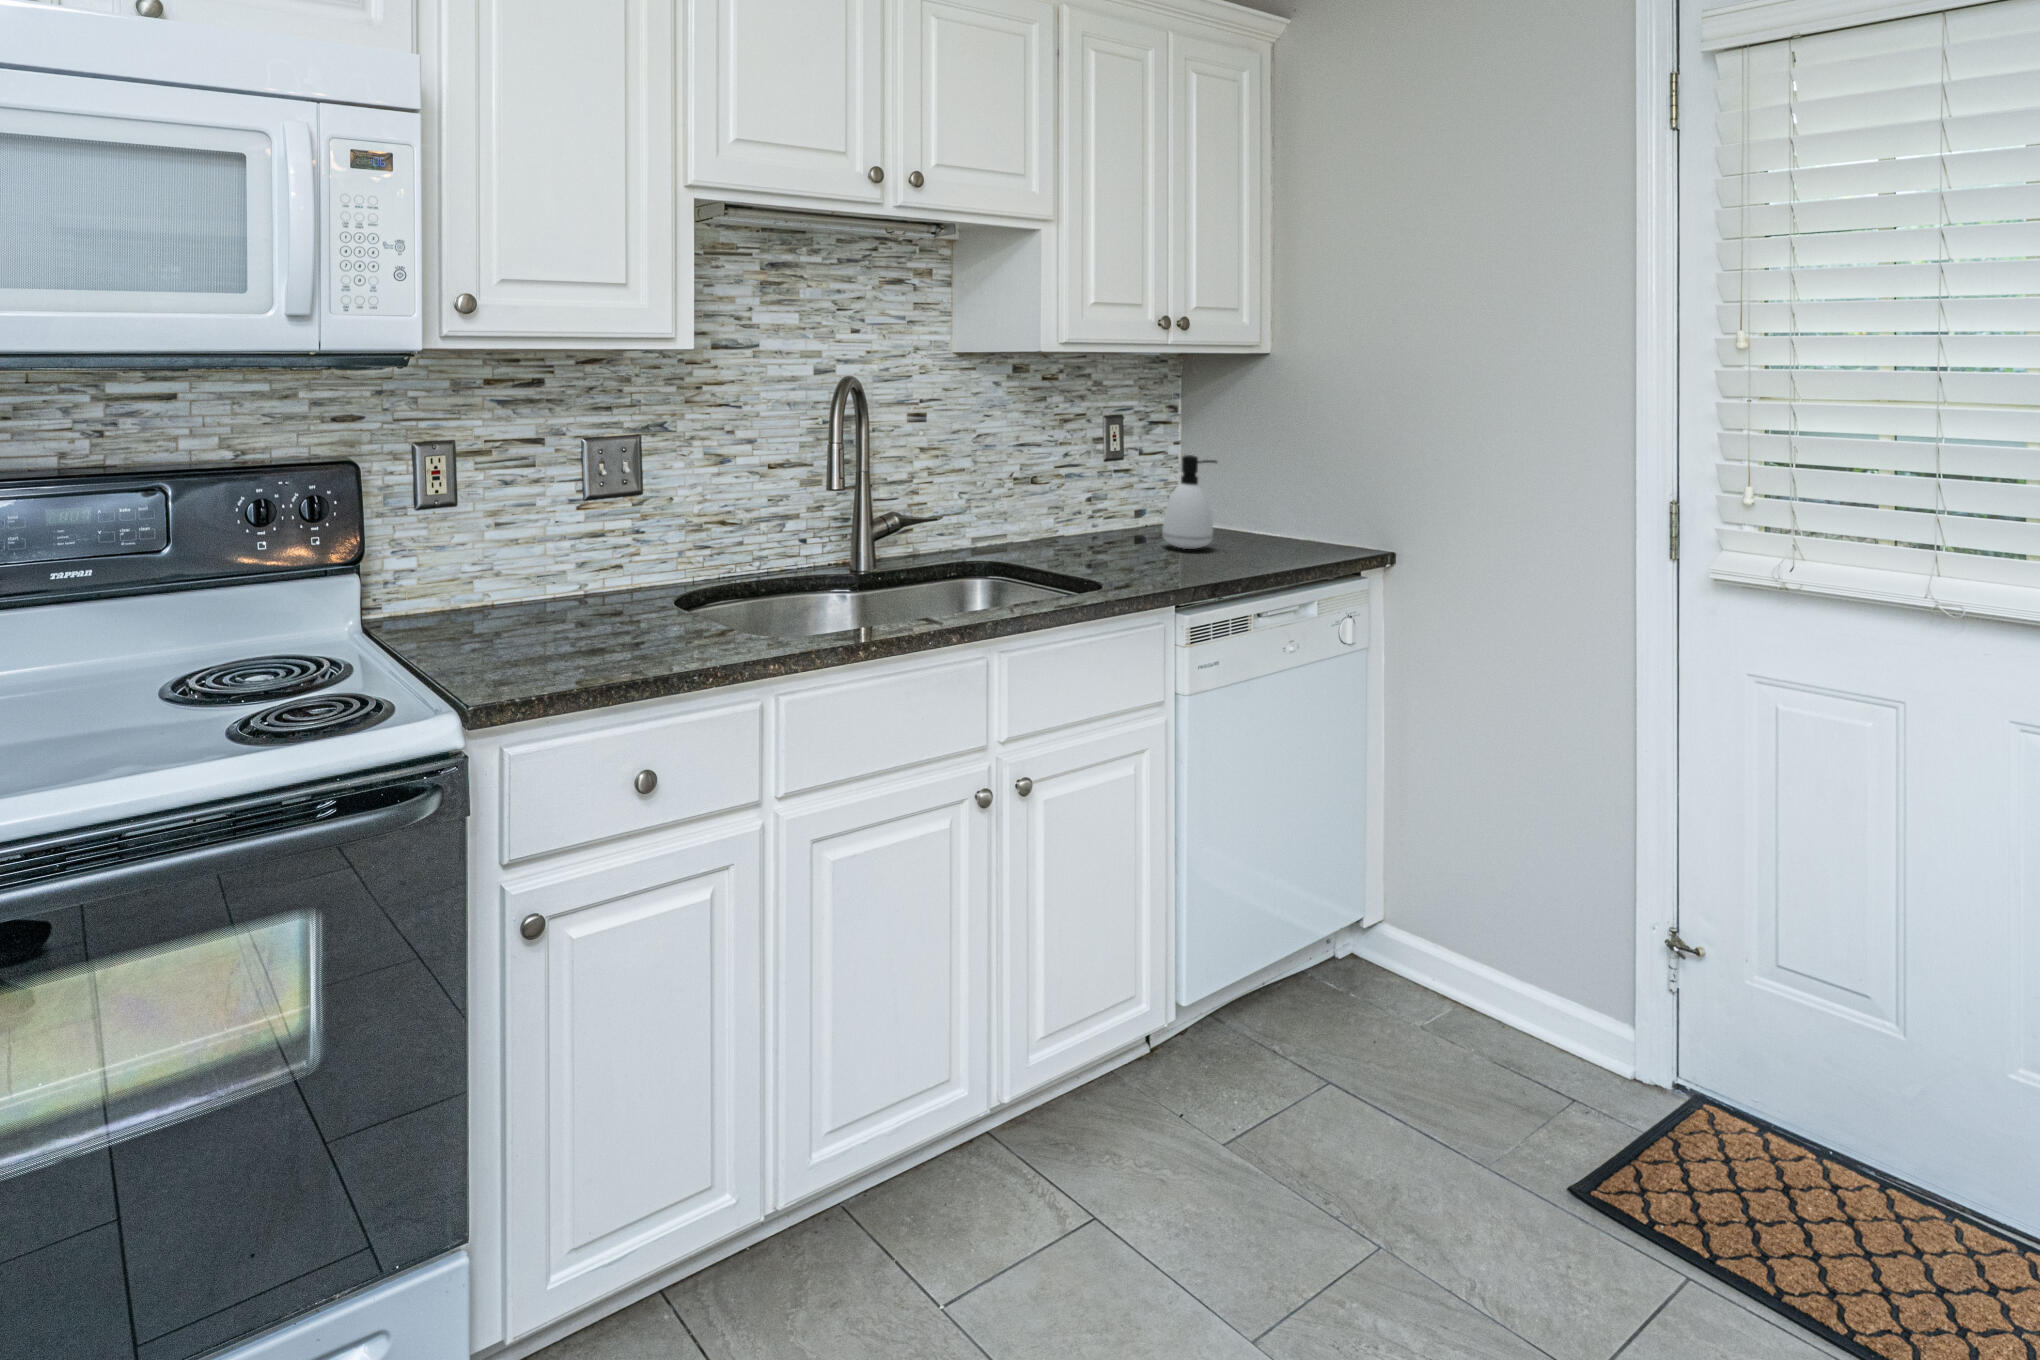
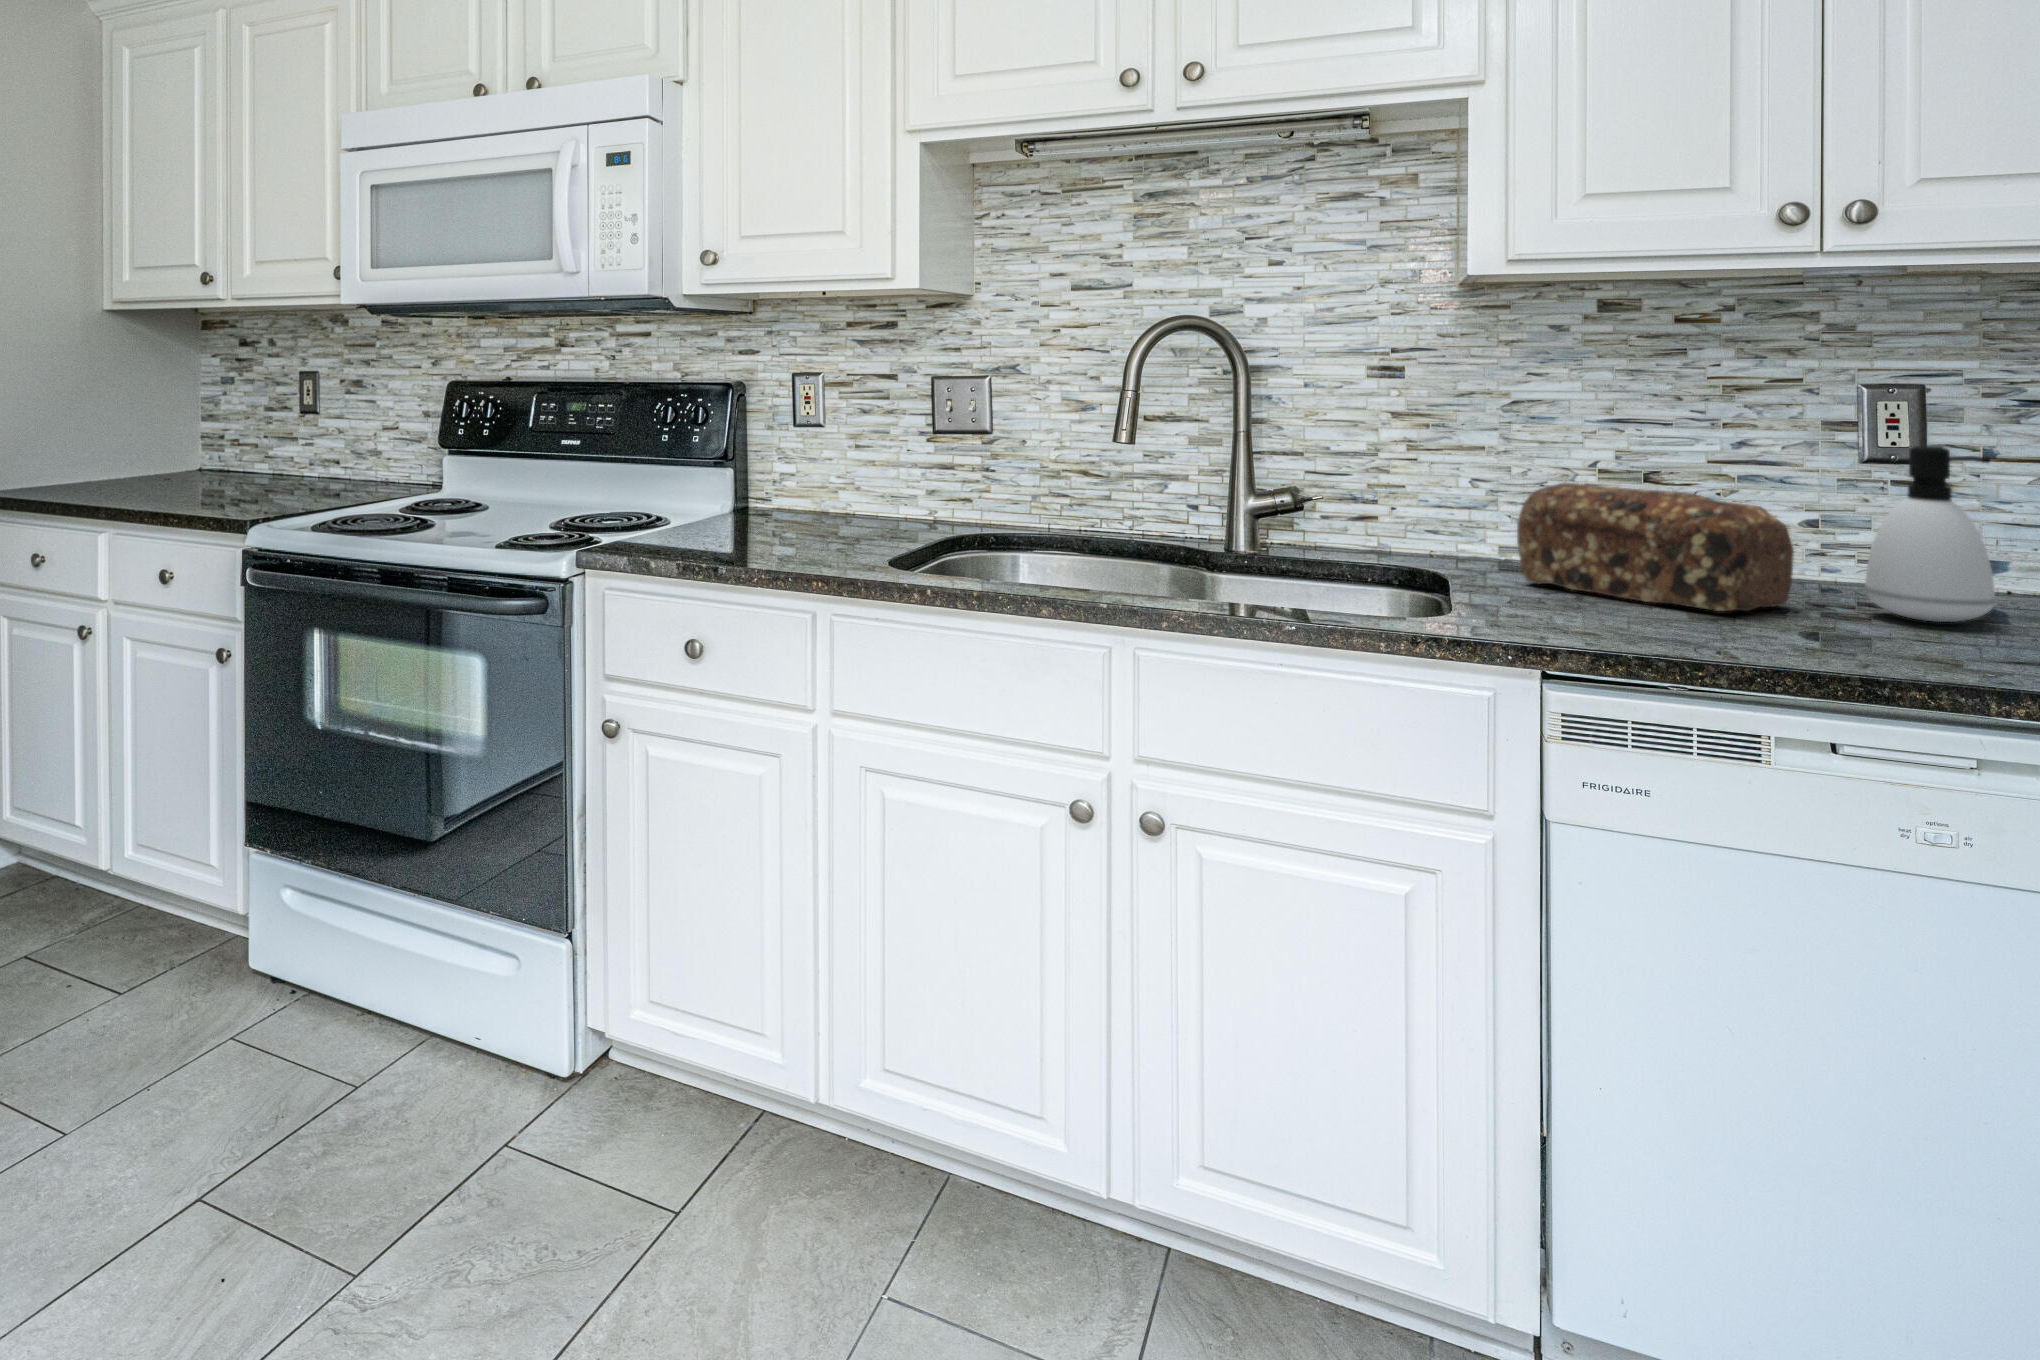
bread loaf: none [1027,492,1161,562] -> present [1517,483,1794,611]

